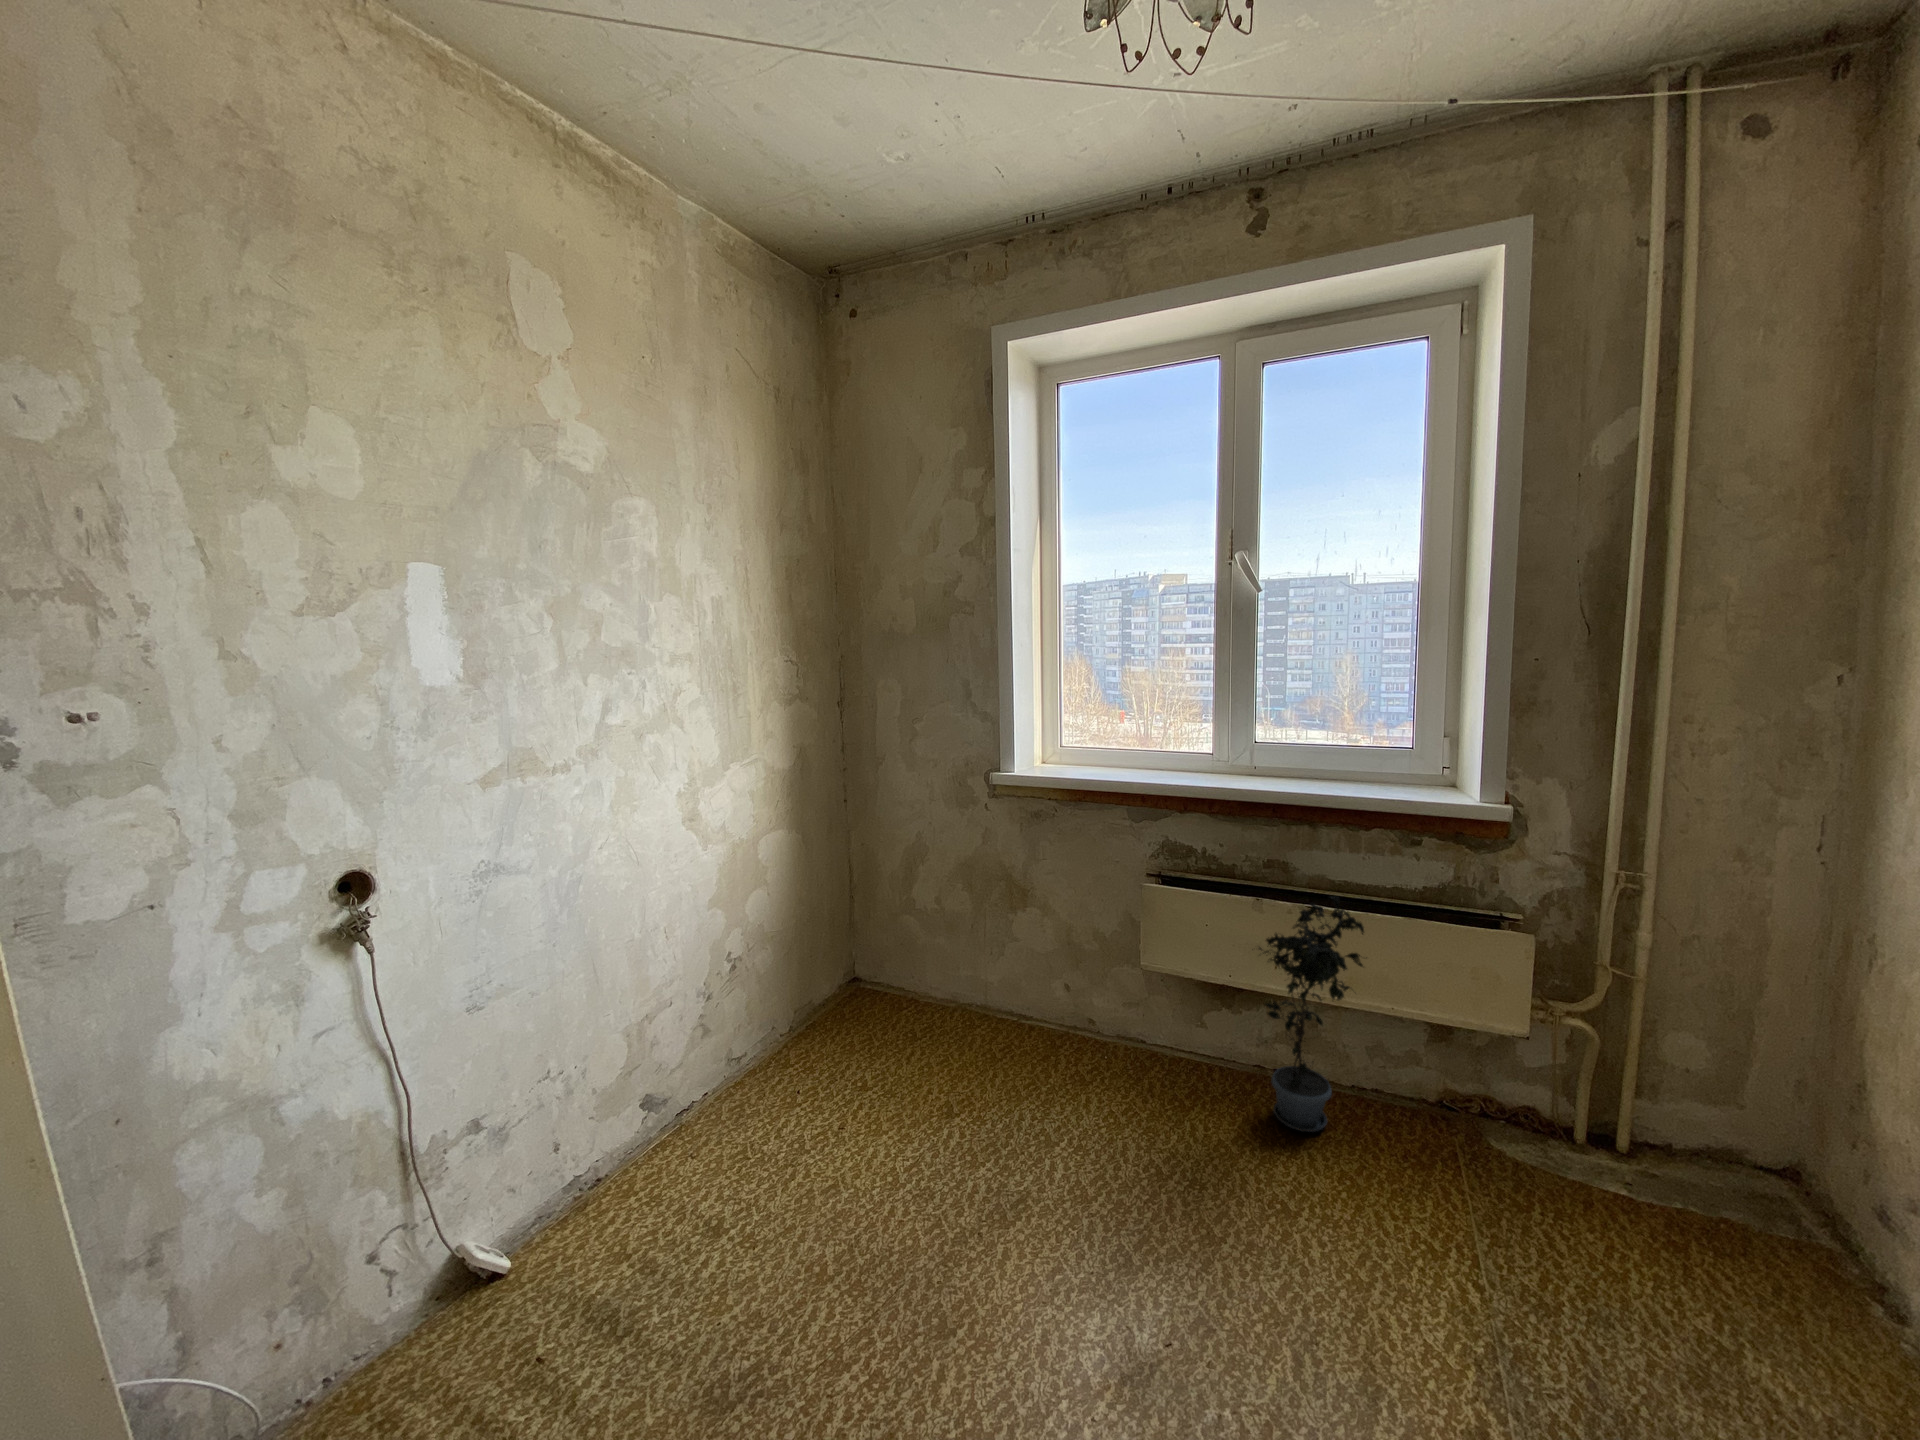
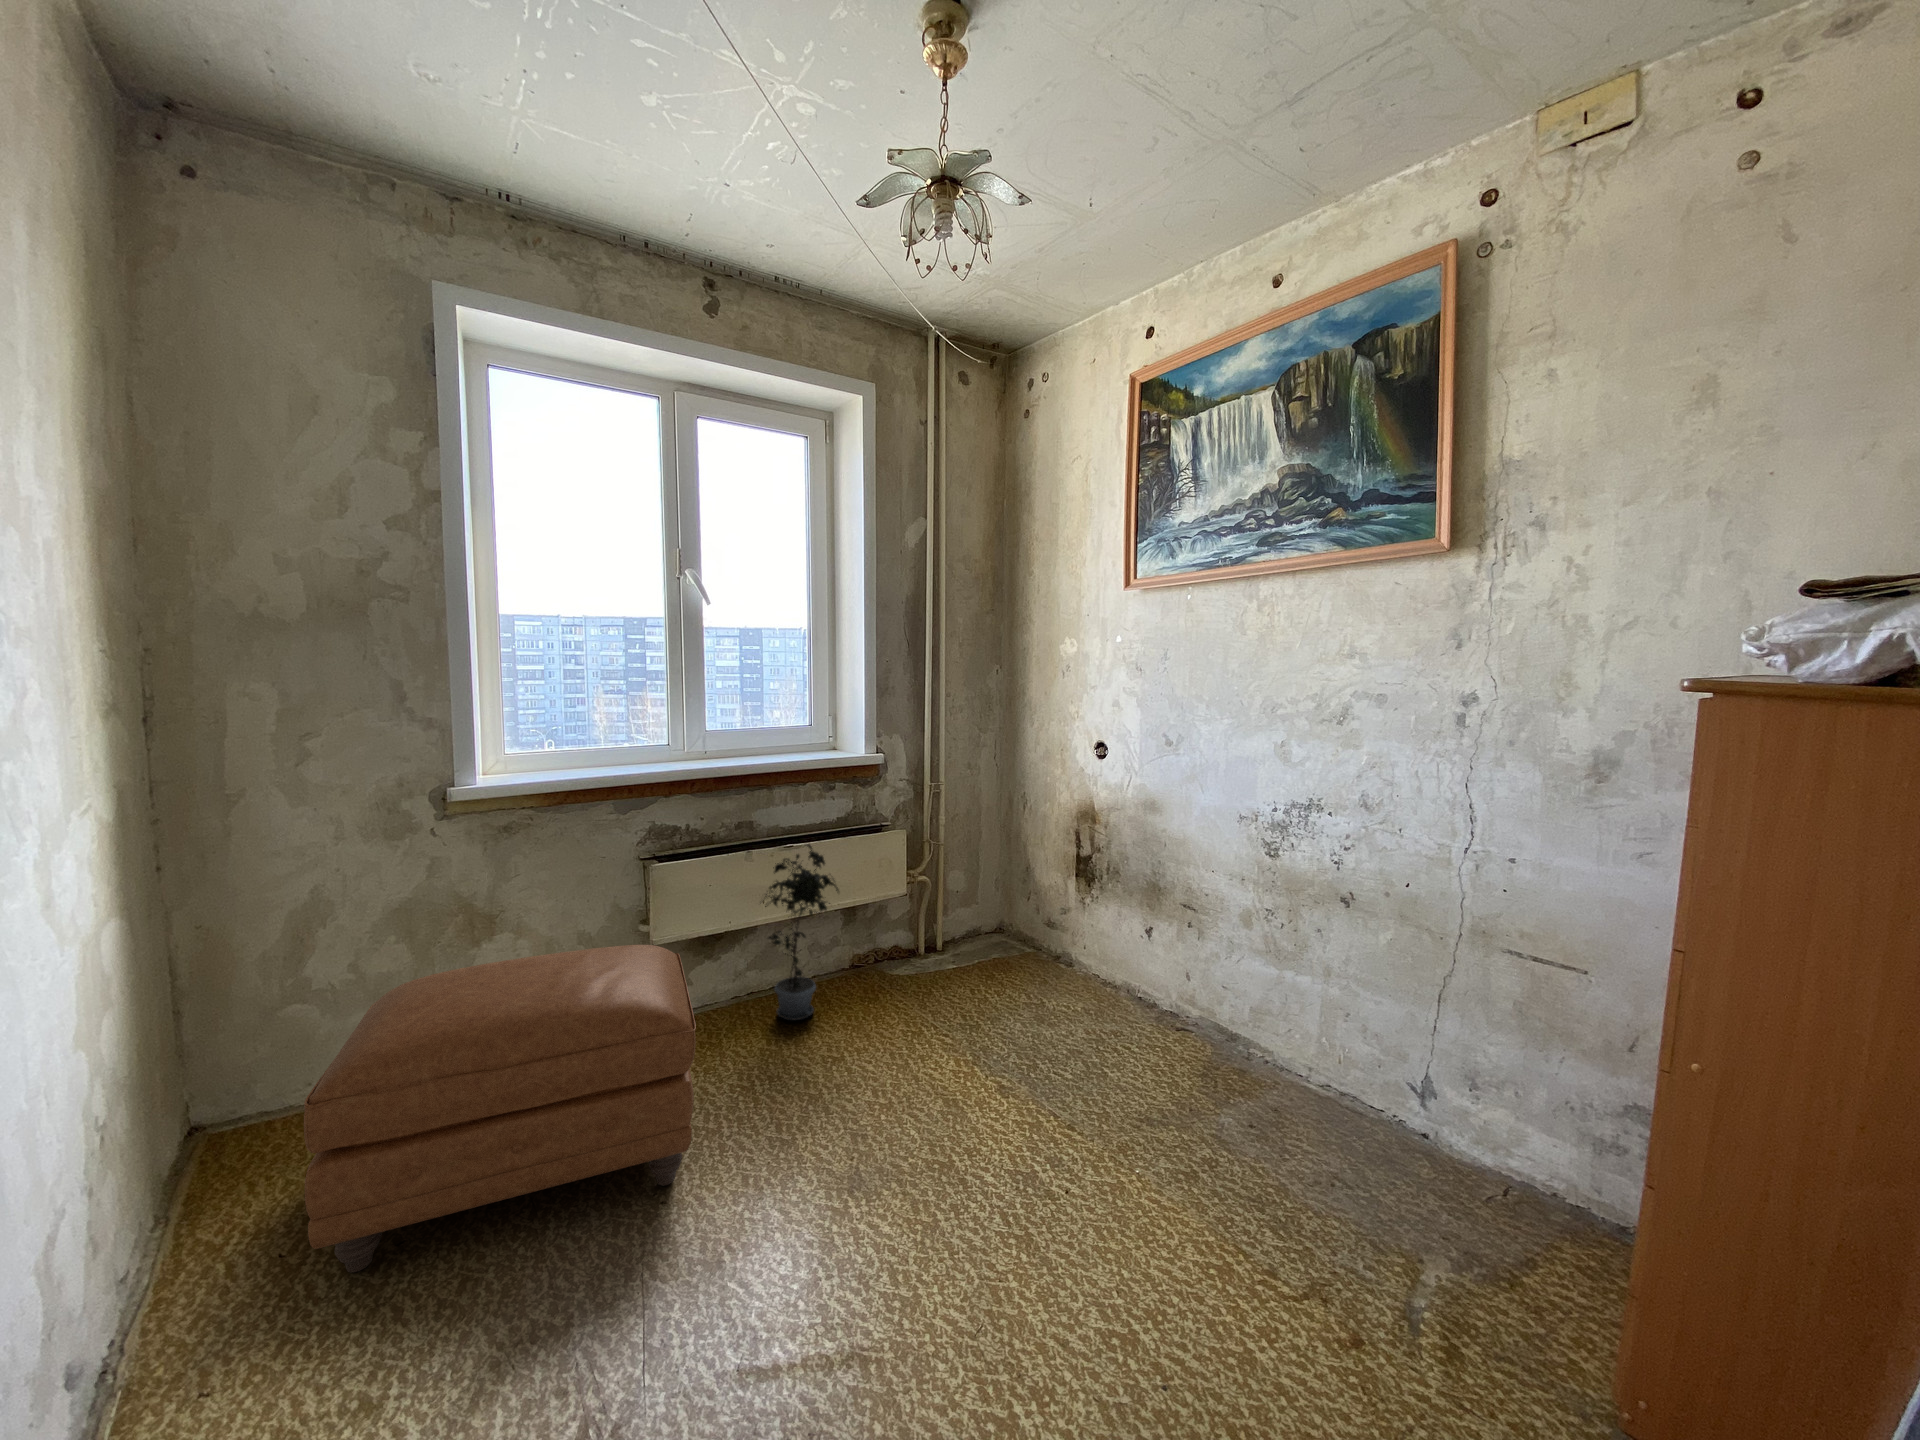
ottoman: none [769,919,1112,1221] -> present [304,945,696,1272]

